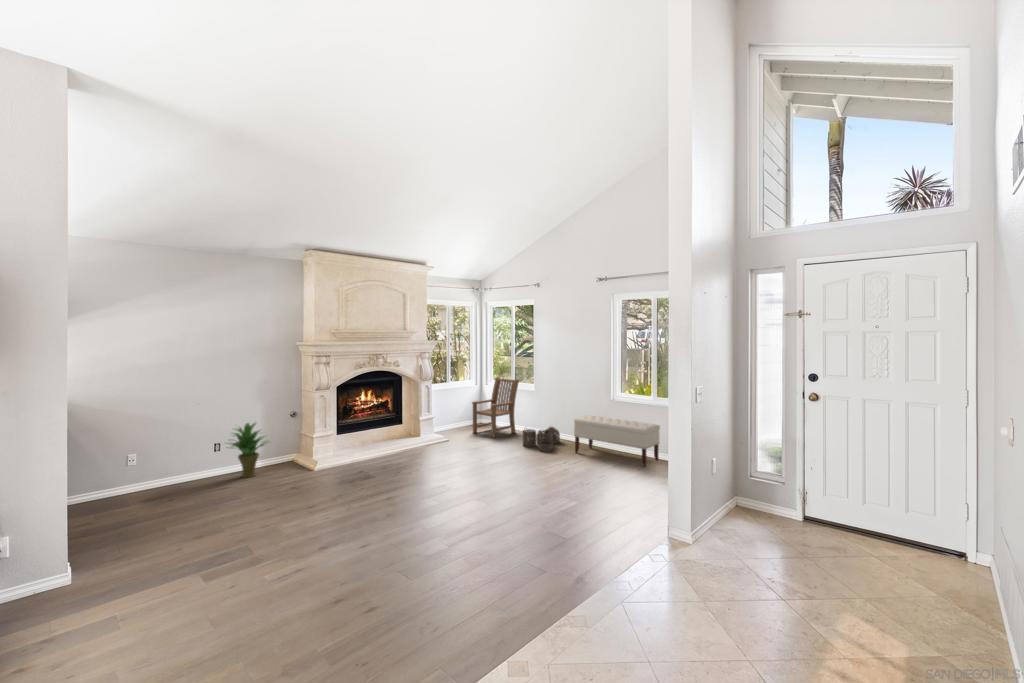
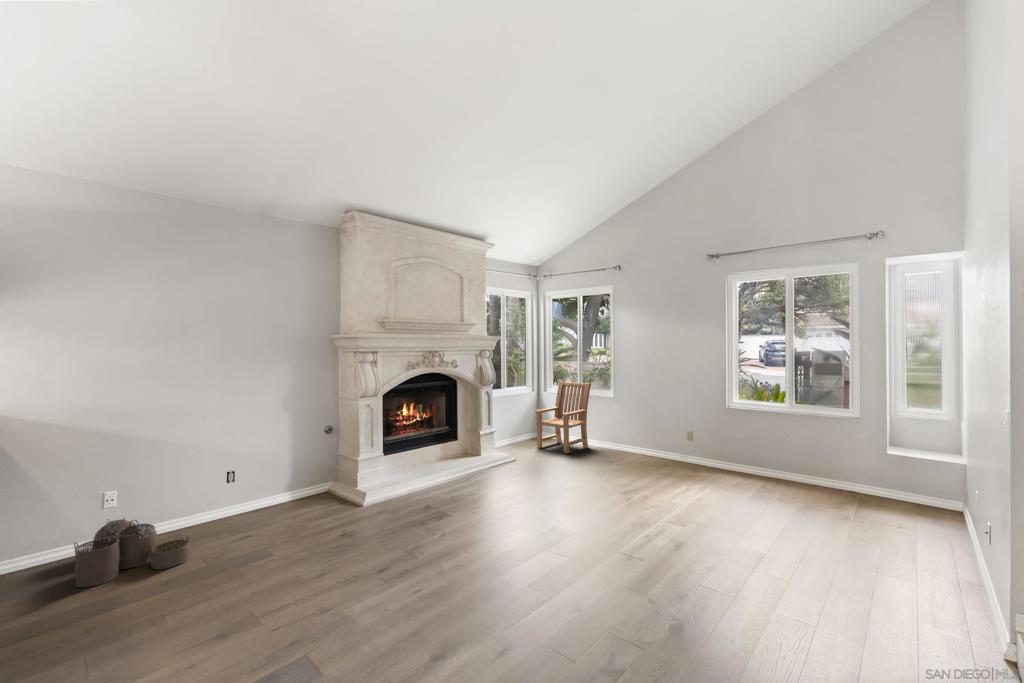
bench: present [574,415,660,467] -> none [683,426,805,494]
potted plant: present [227,423,266,477] -> none [239,442,304,519]
woven basket: present [522,427,560,452] -> present [74,518,189,587]

